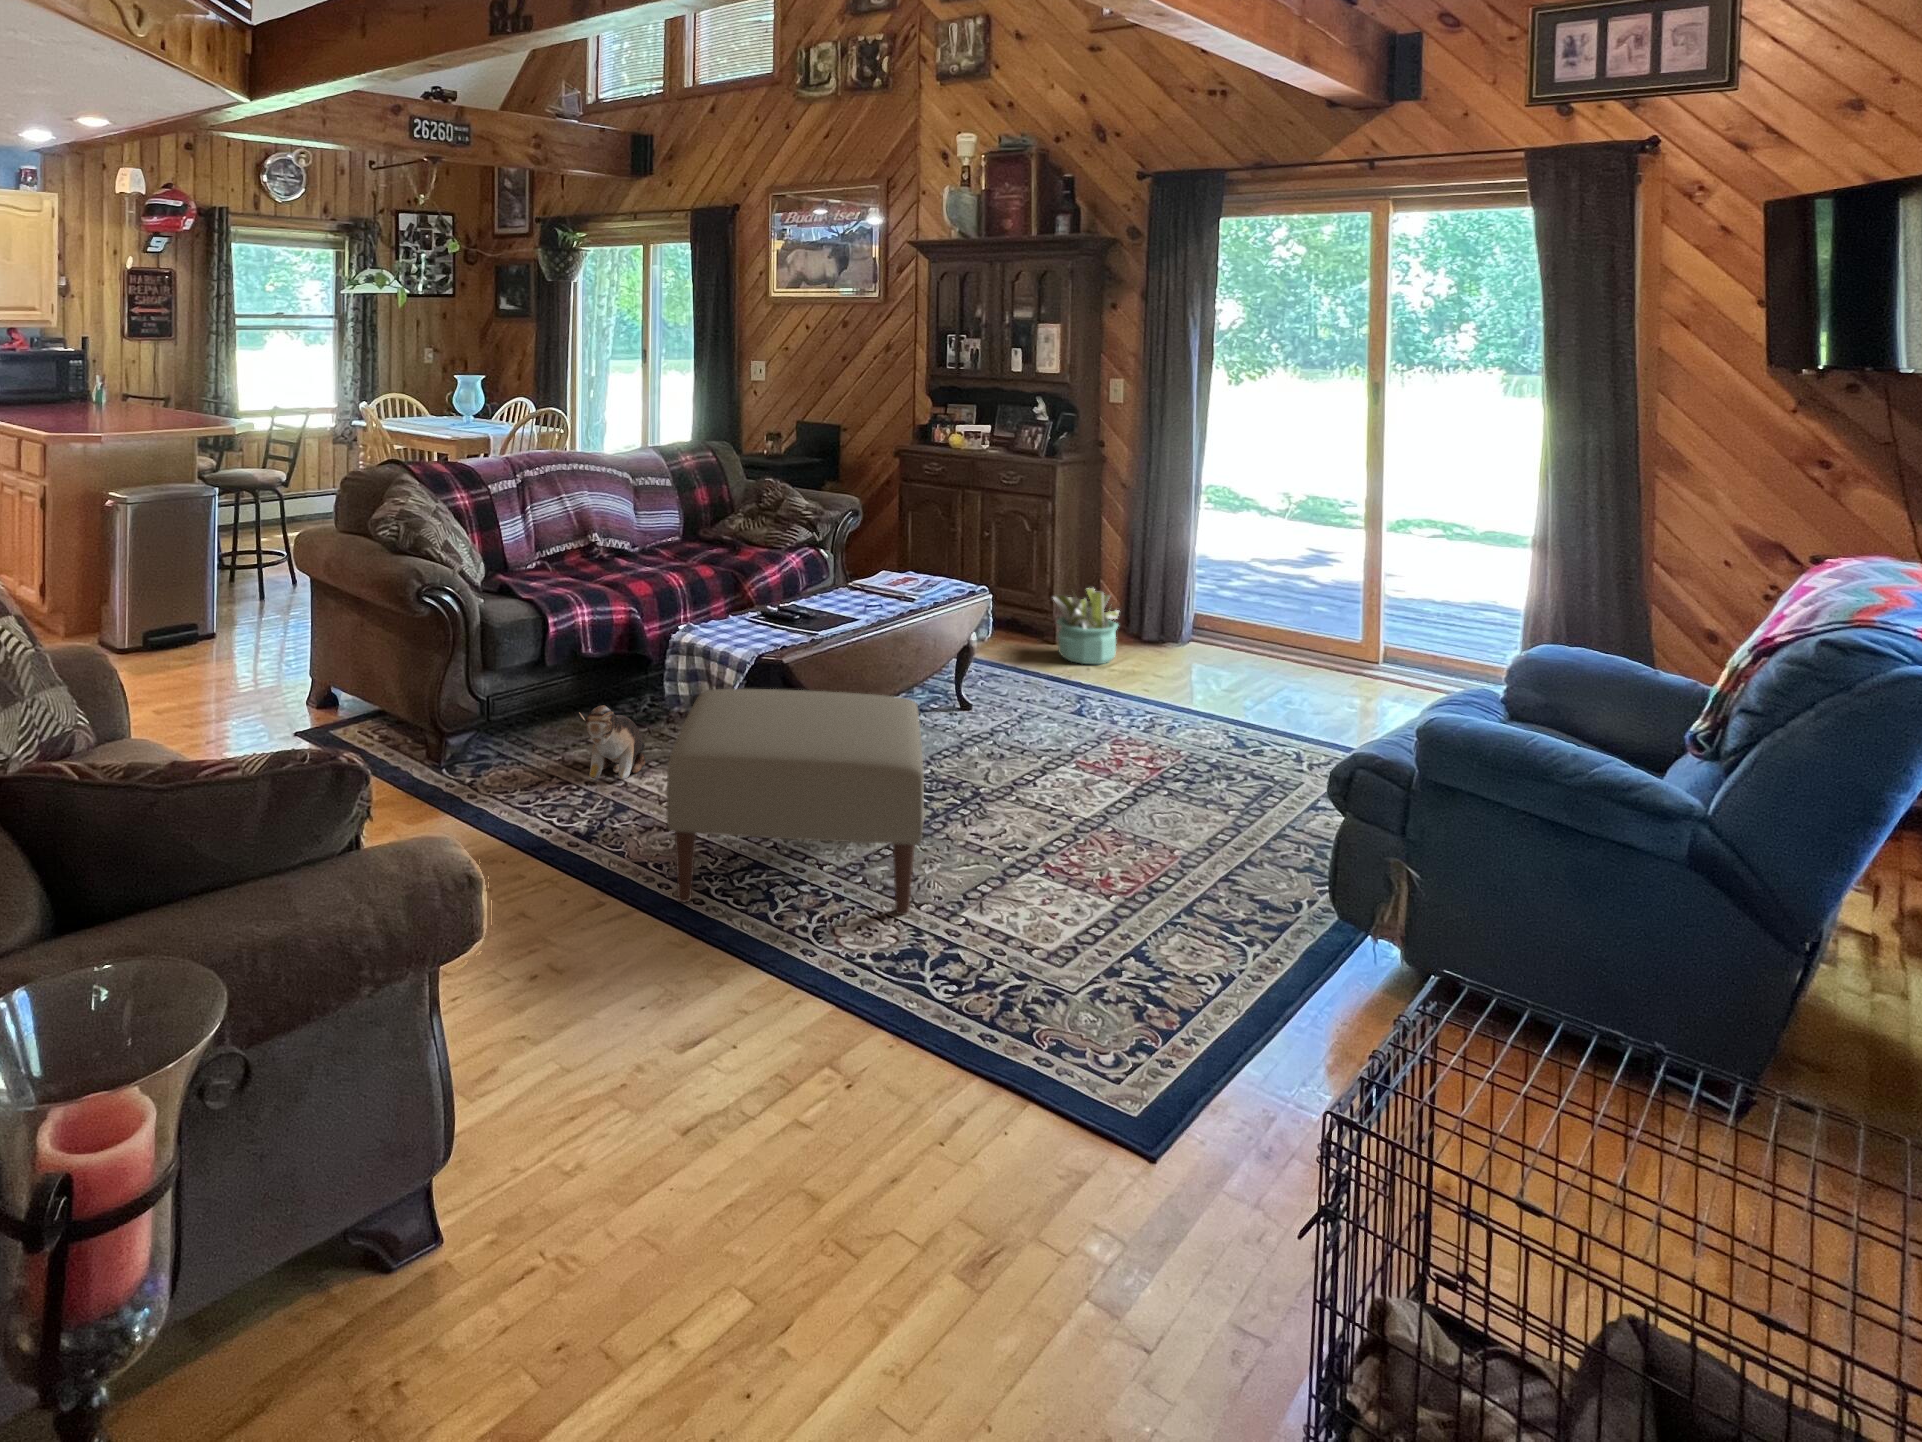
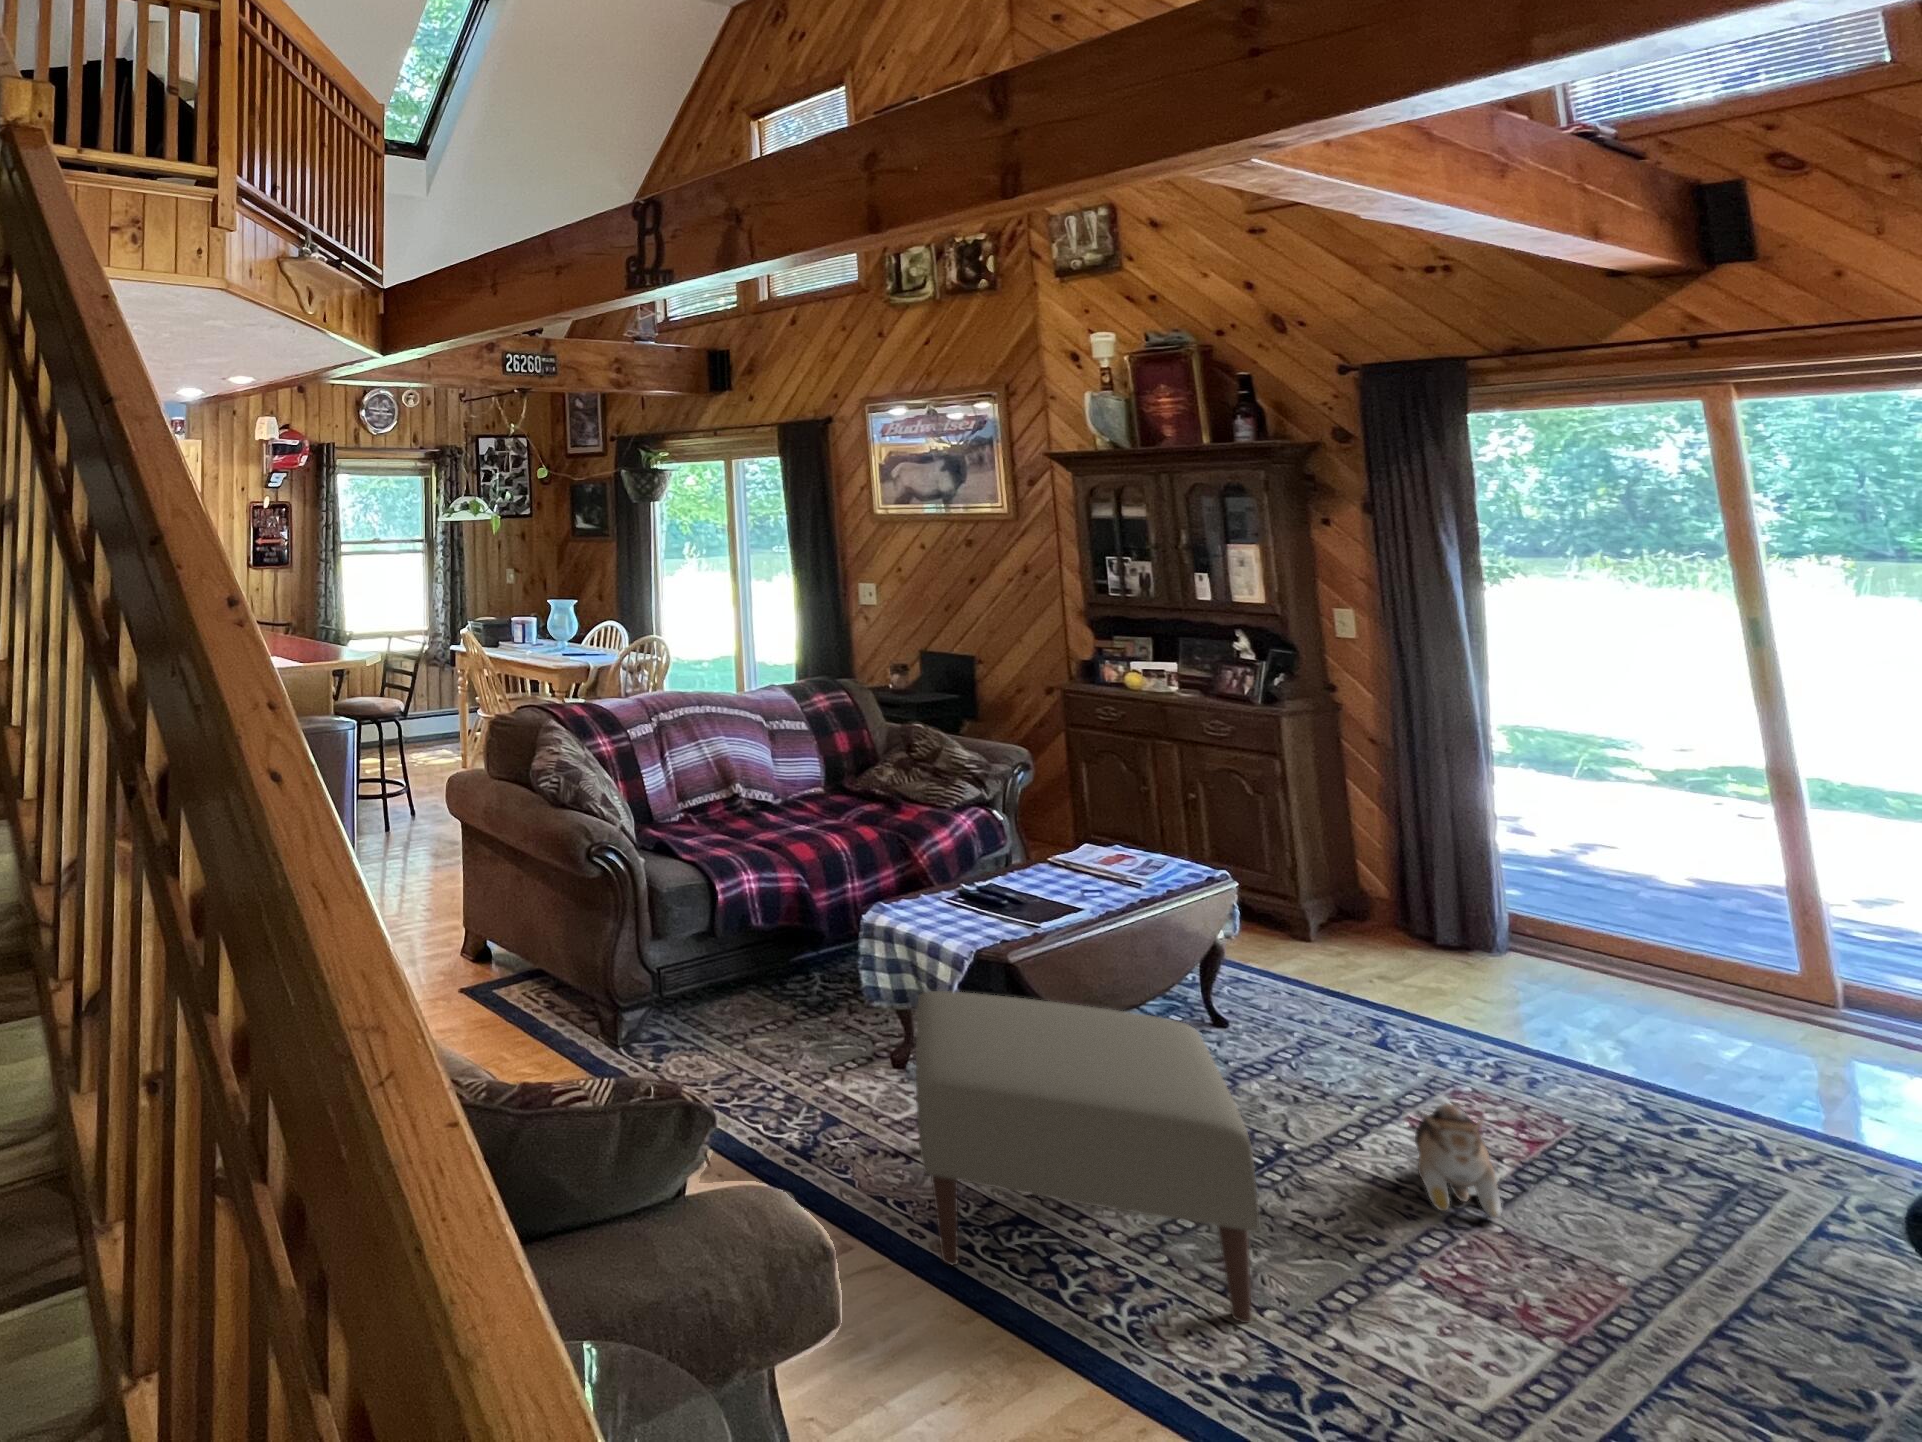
decorative plant: present [1053,588,1119,664] -> none [1295,868,1398,969]
plush toy: present [579,705,645,779] -> present [1415,1103,1501,1218]

